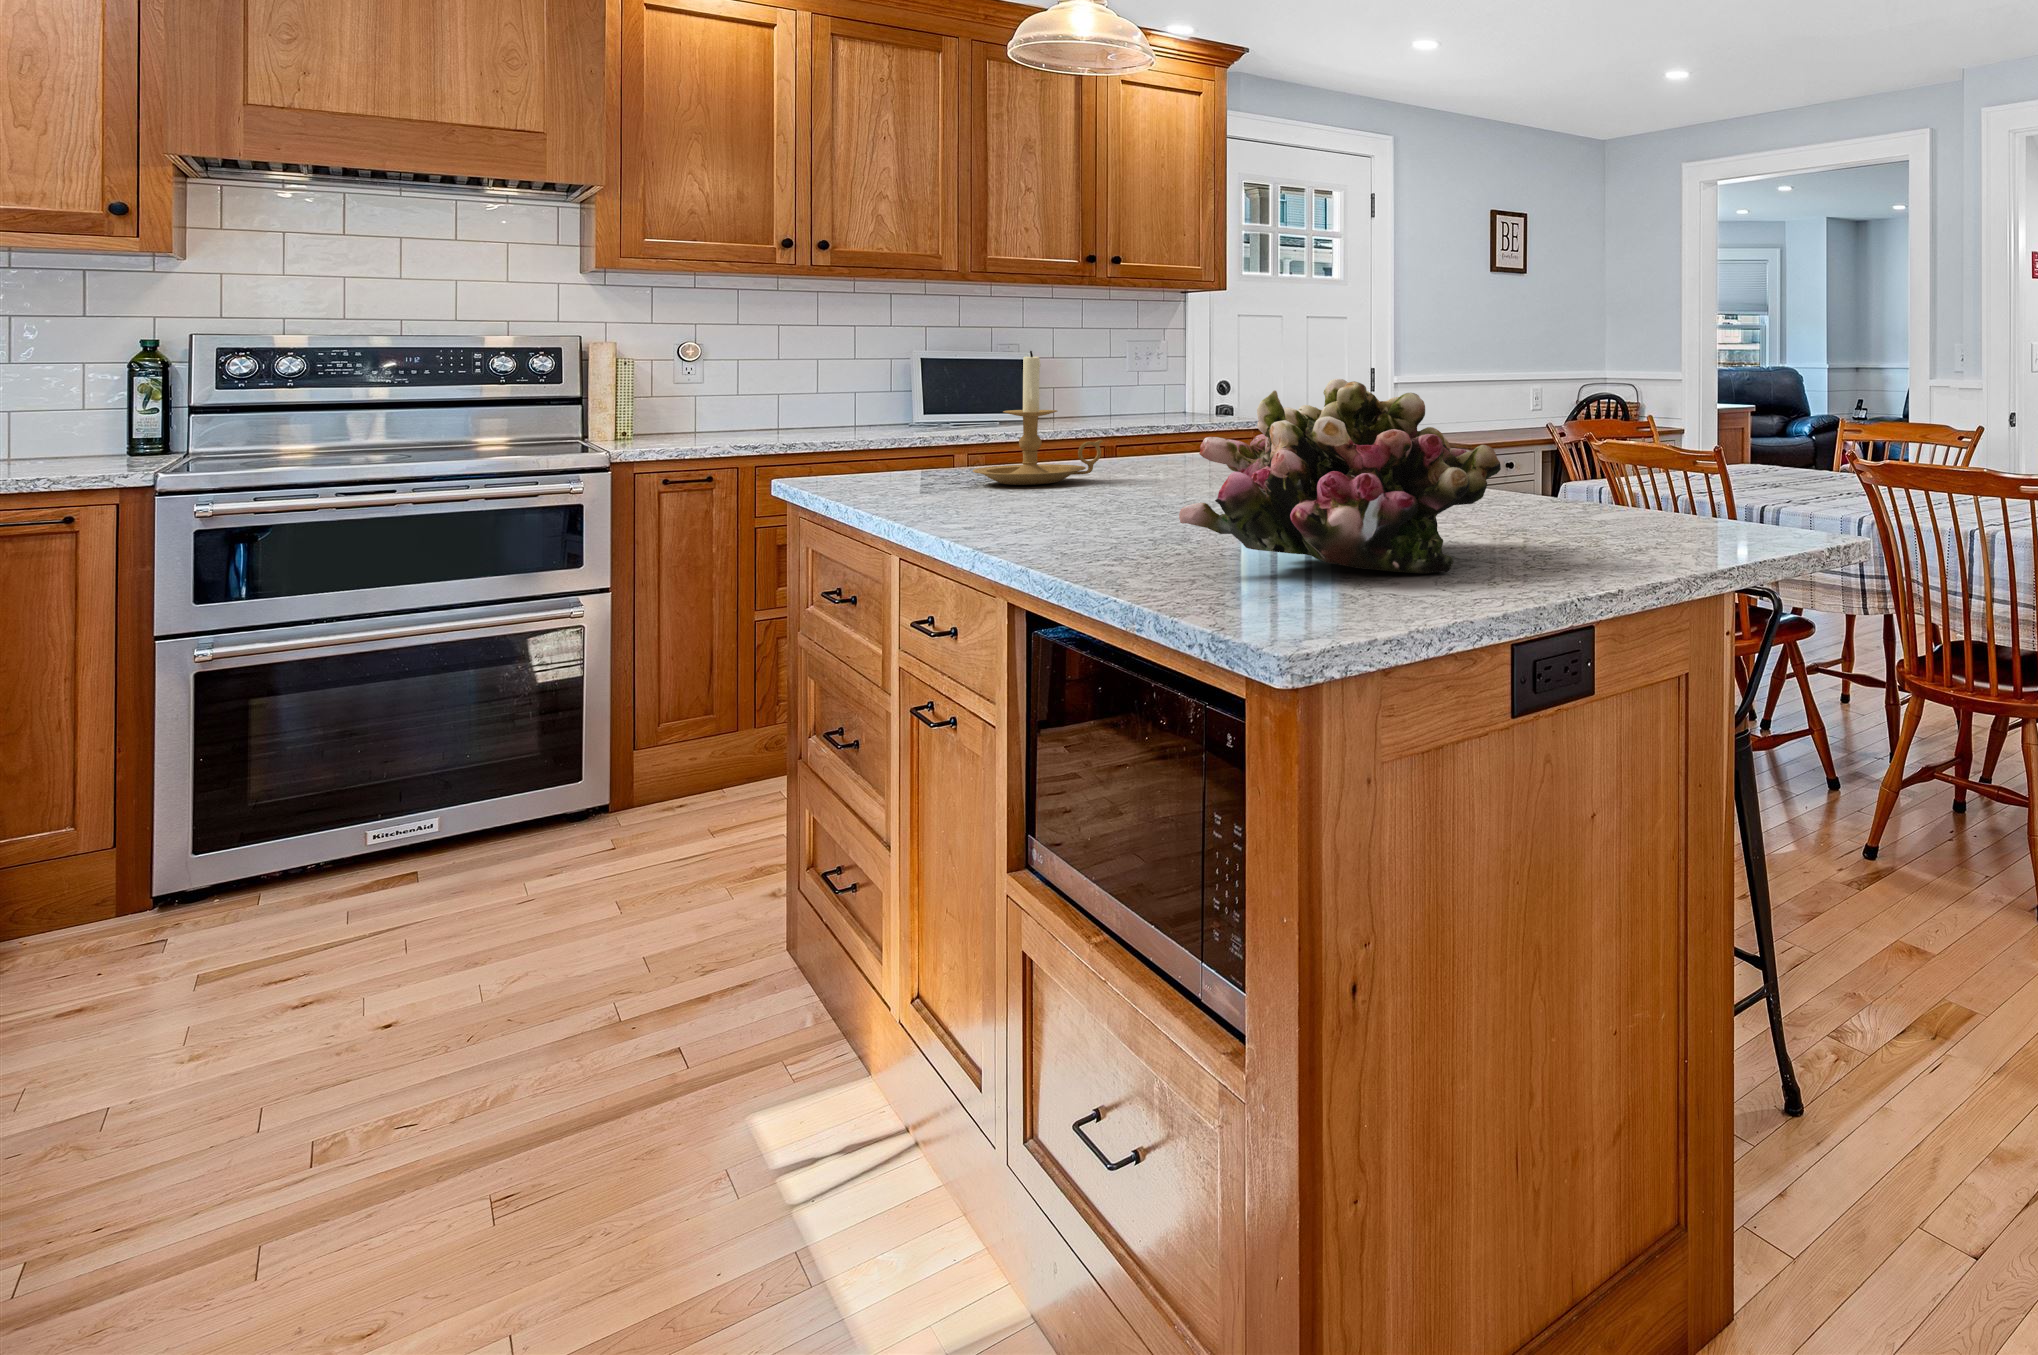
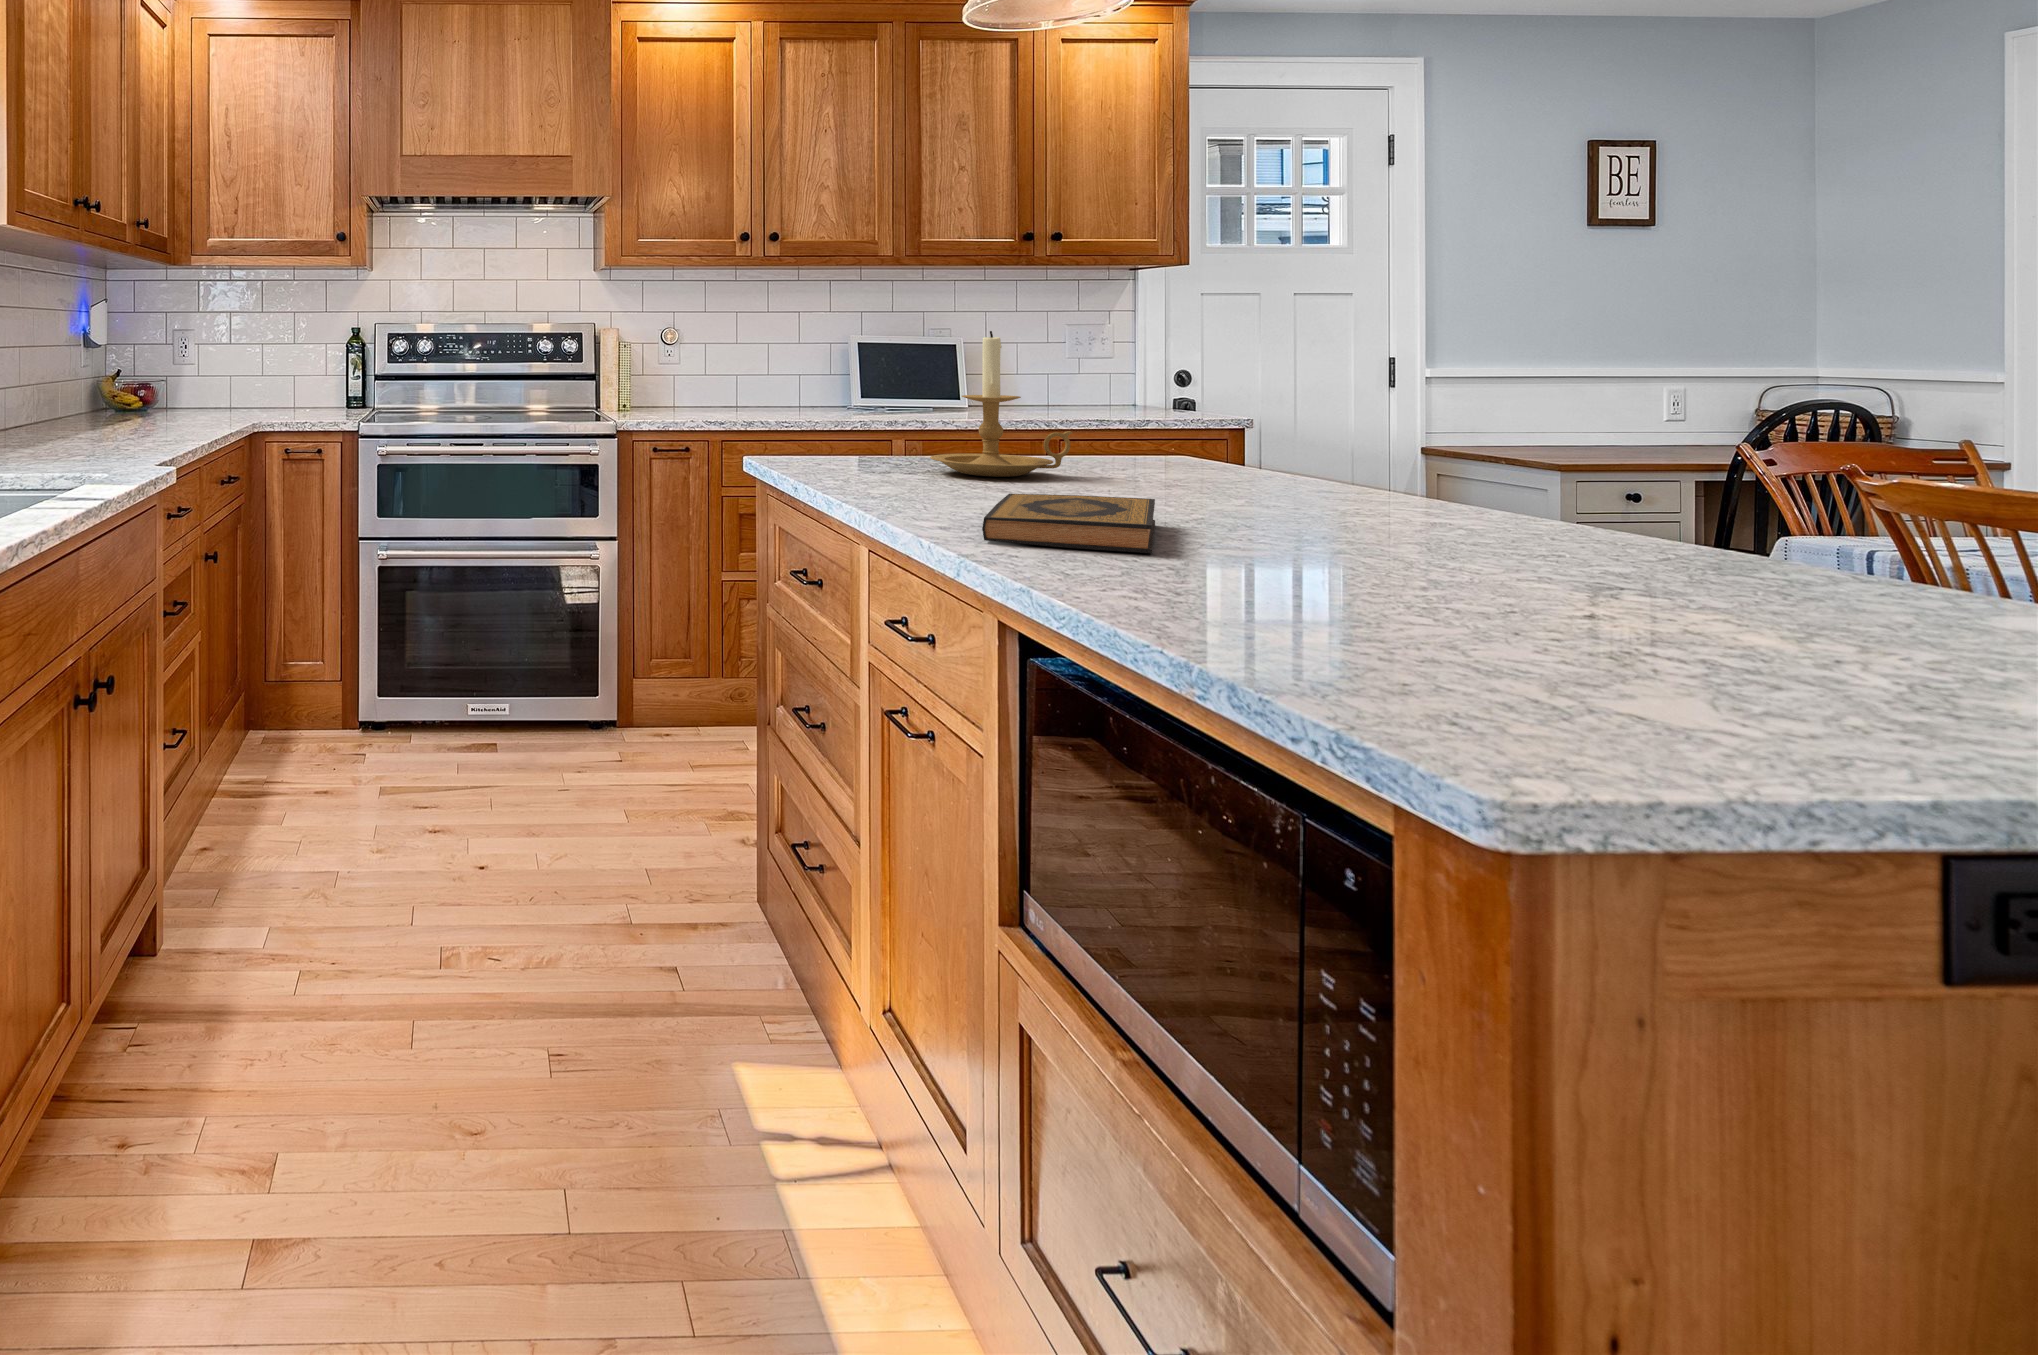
flower arrangement: present [1179,379,1501,574] -> none [1246,363,1869,688]
hardback book: none [1000,492,1151,537] -> present [982,494,1155,553]

